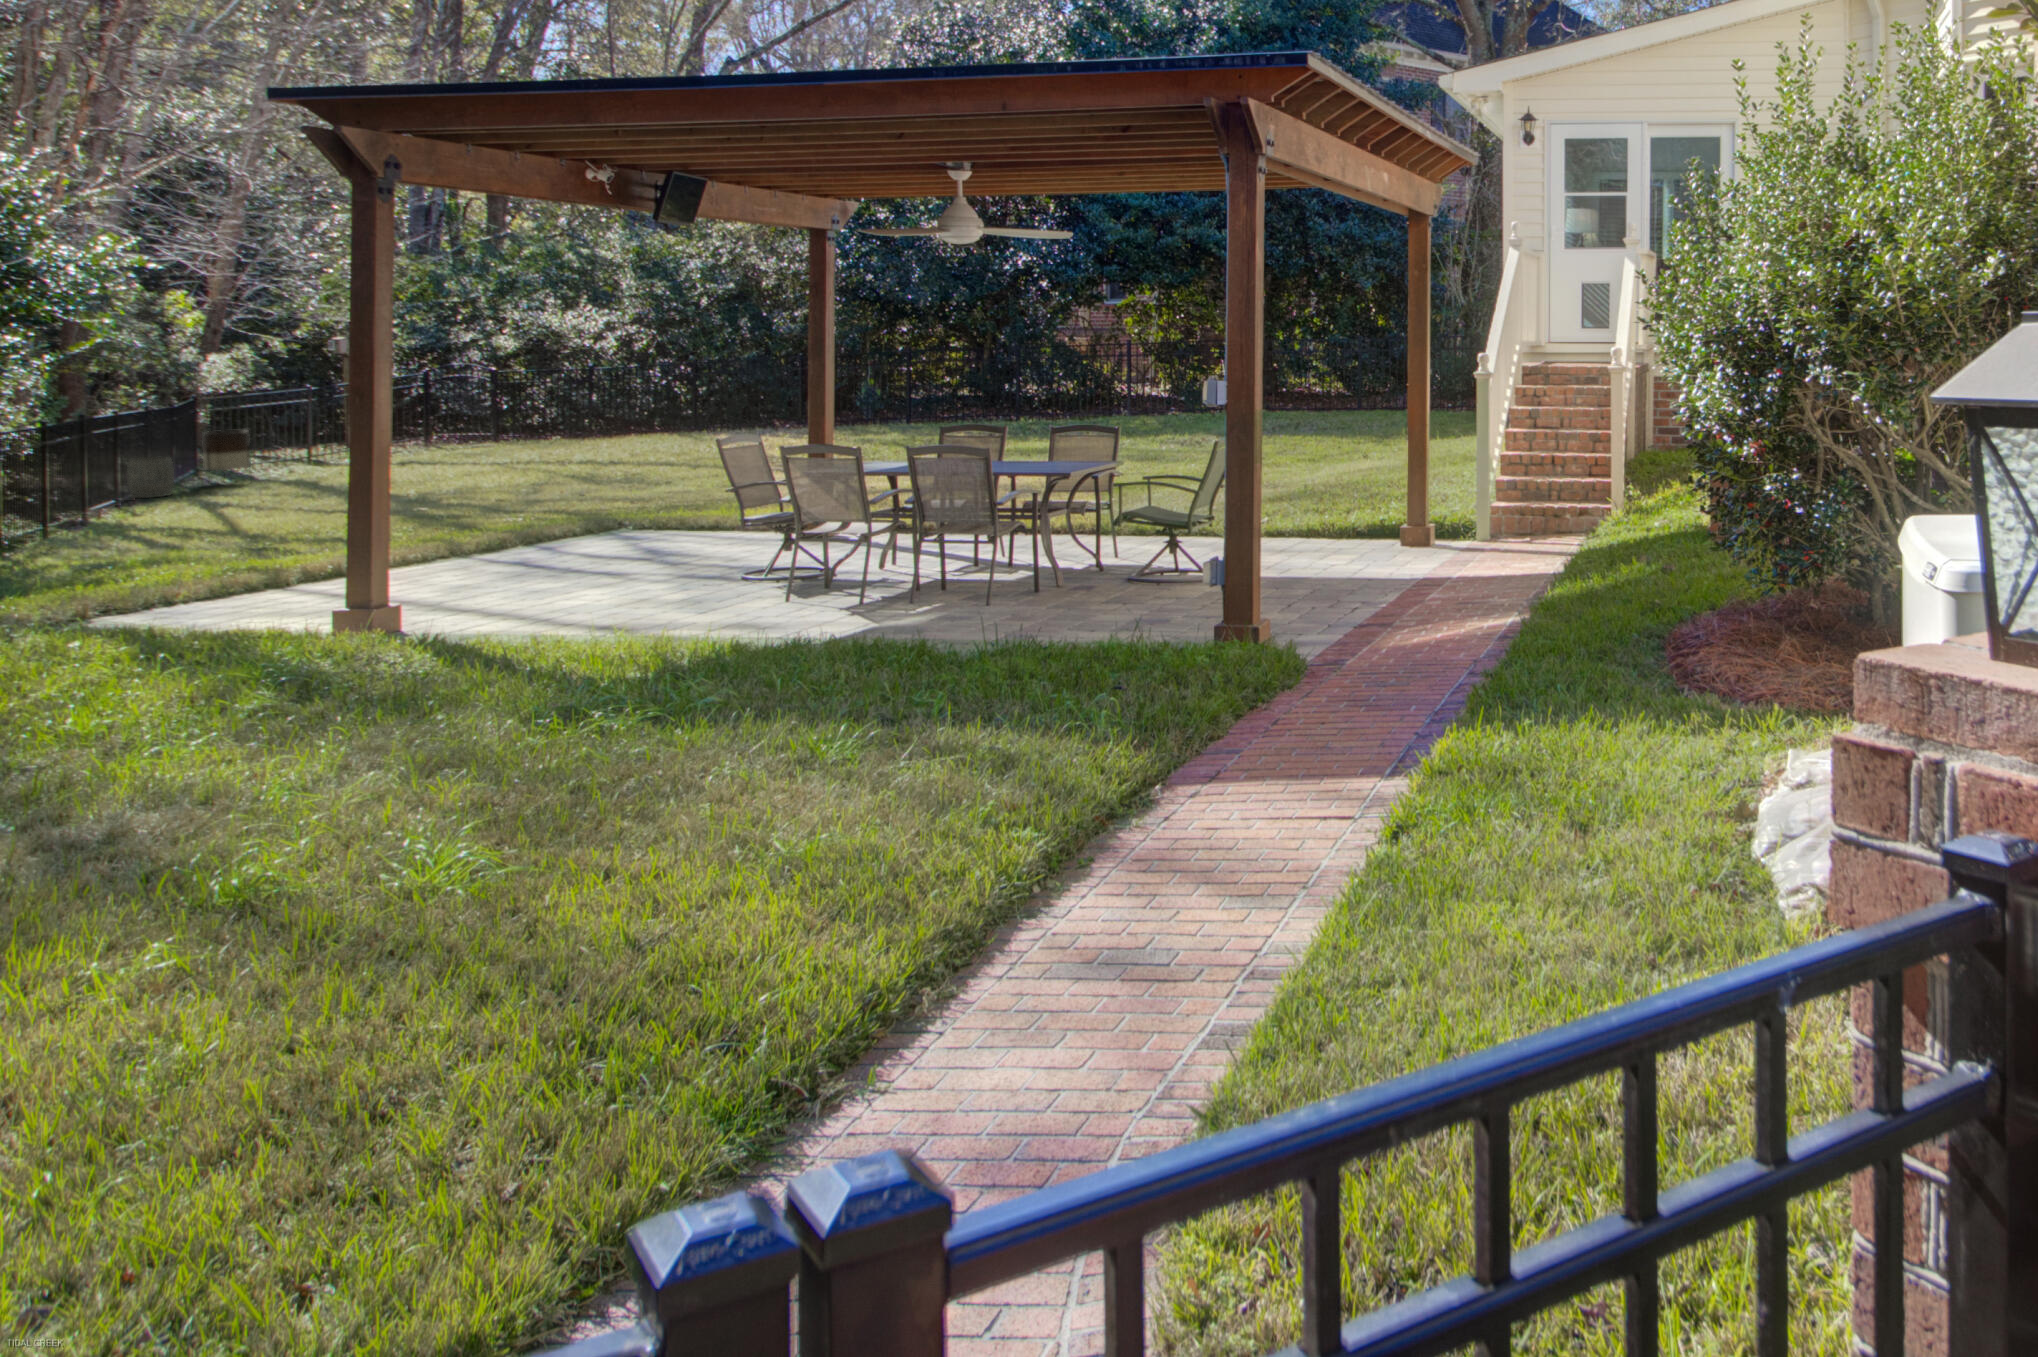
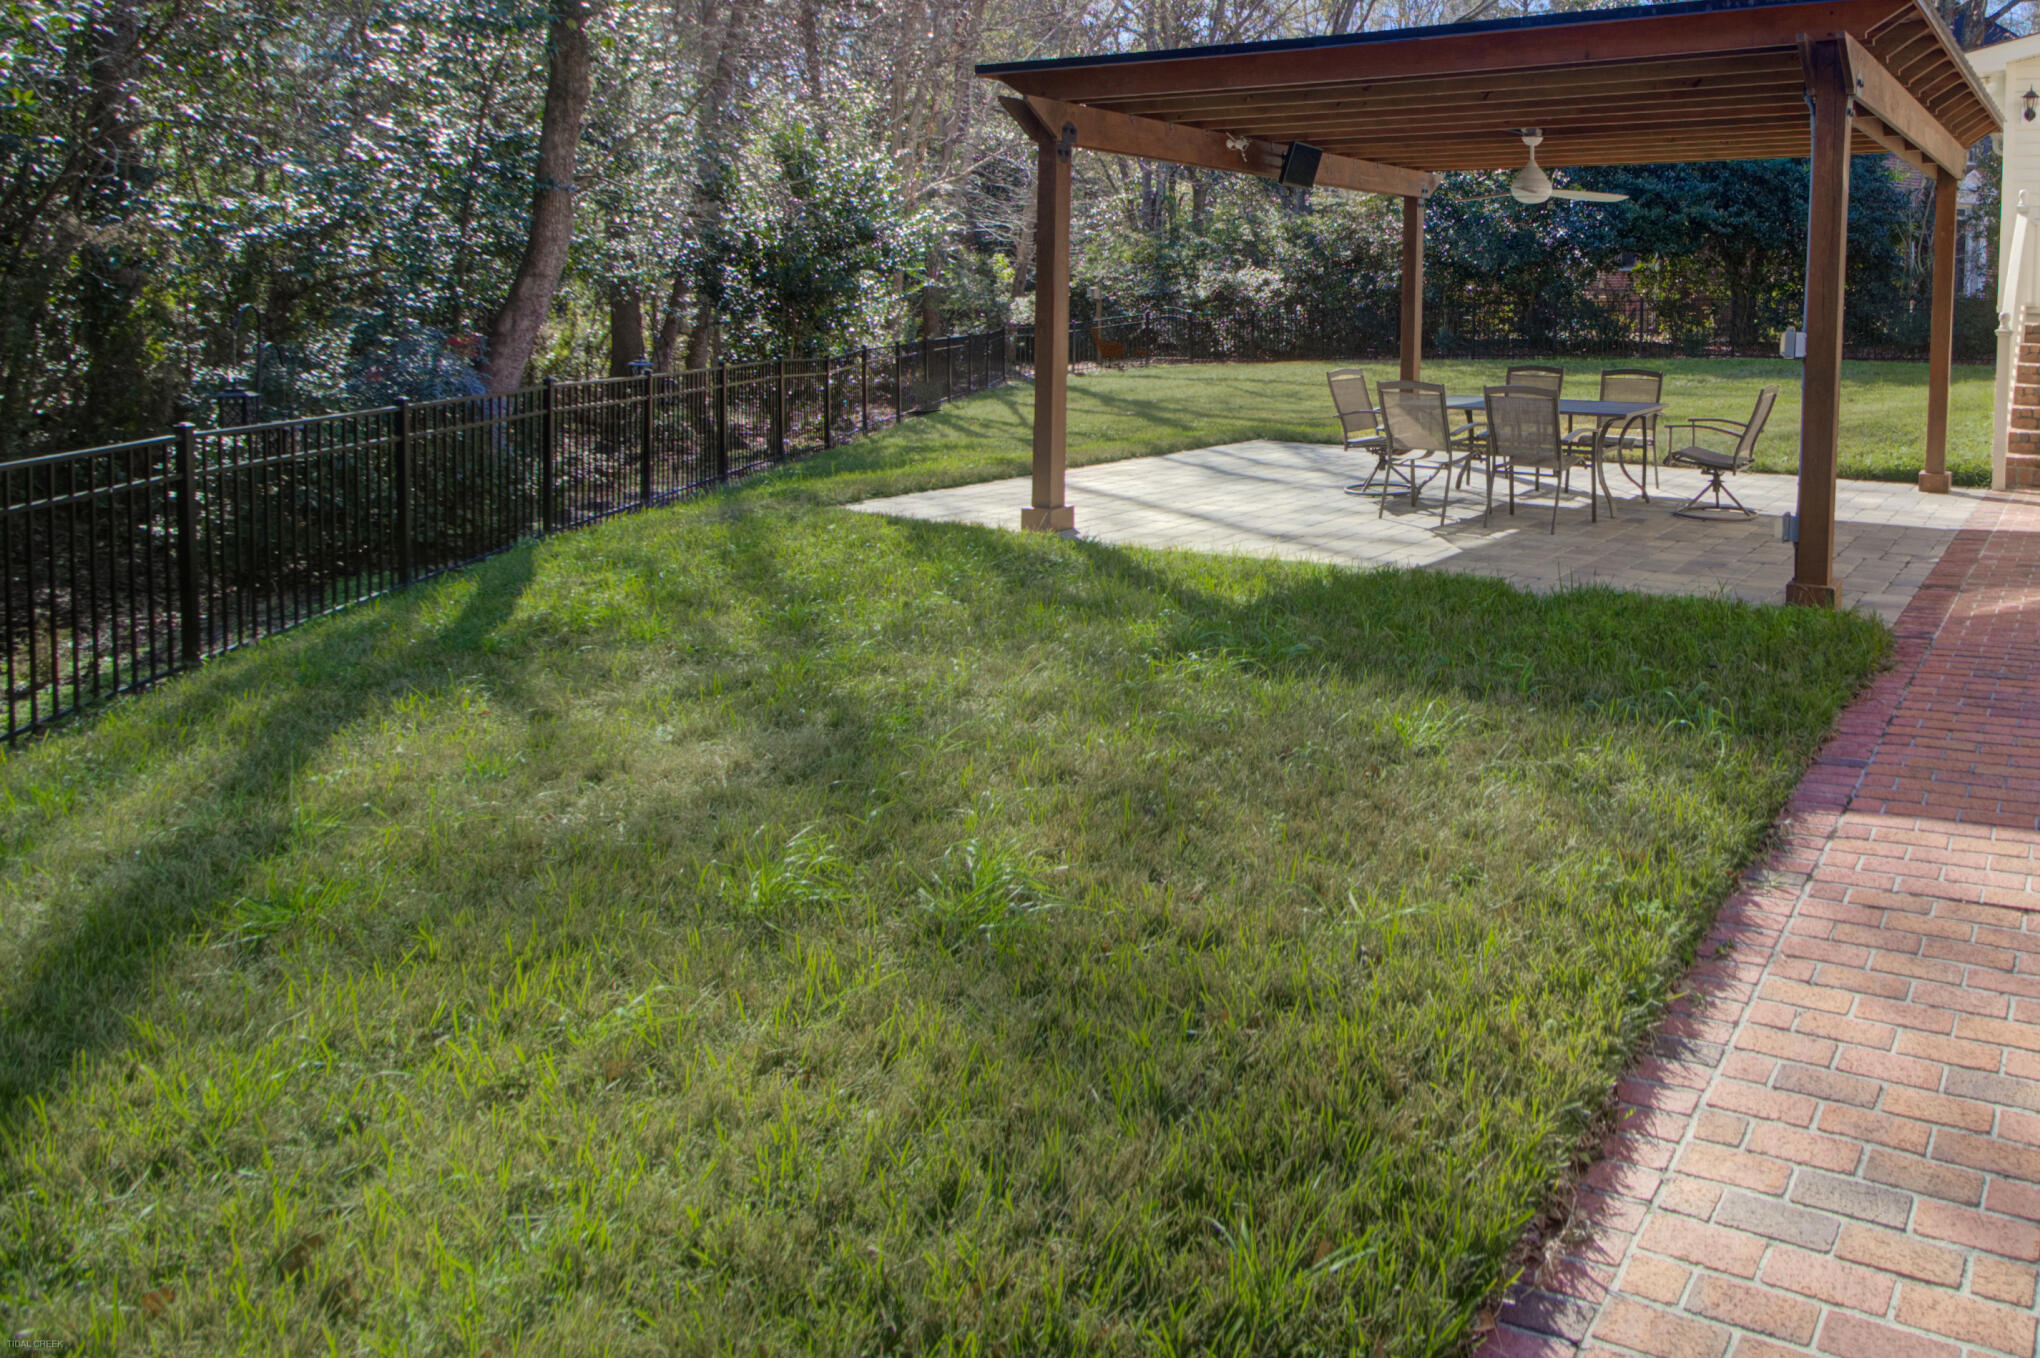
lounge chair: none [385,371,478,428] -> present [1091,326,1148,367]
planter: present [202,430,251,472] -> none [962,363,994,405]

